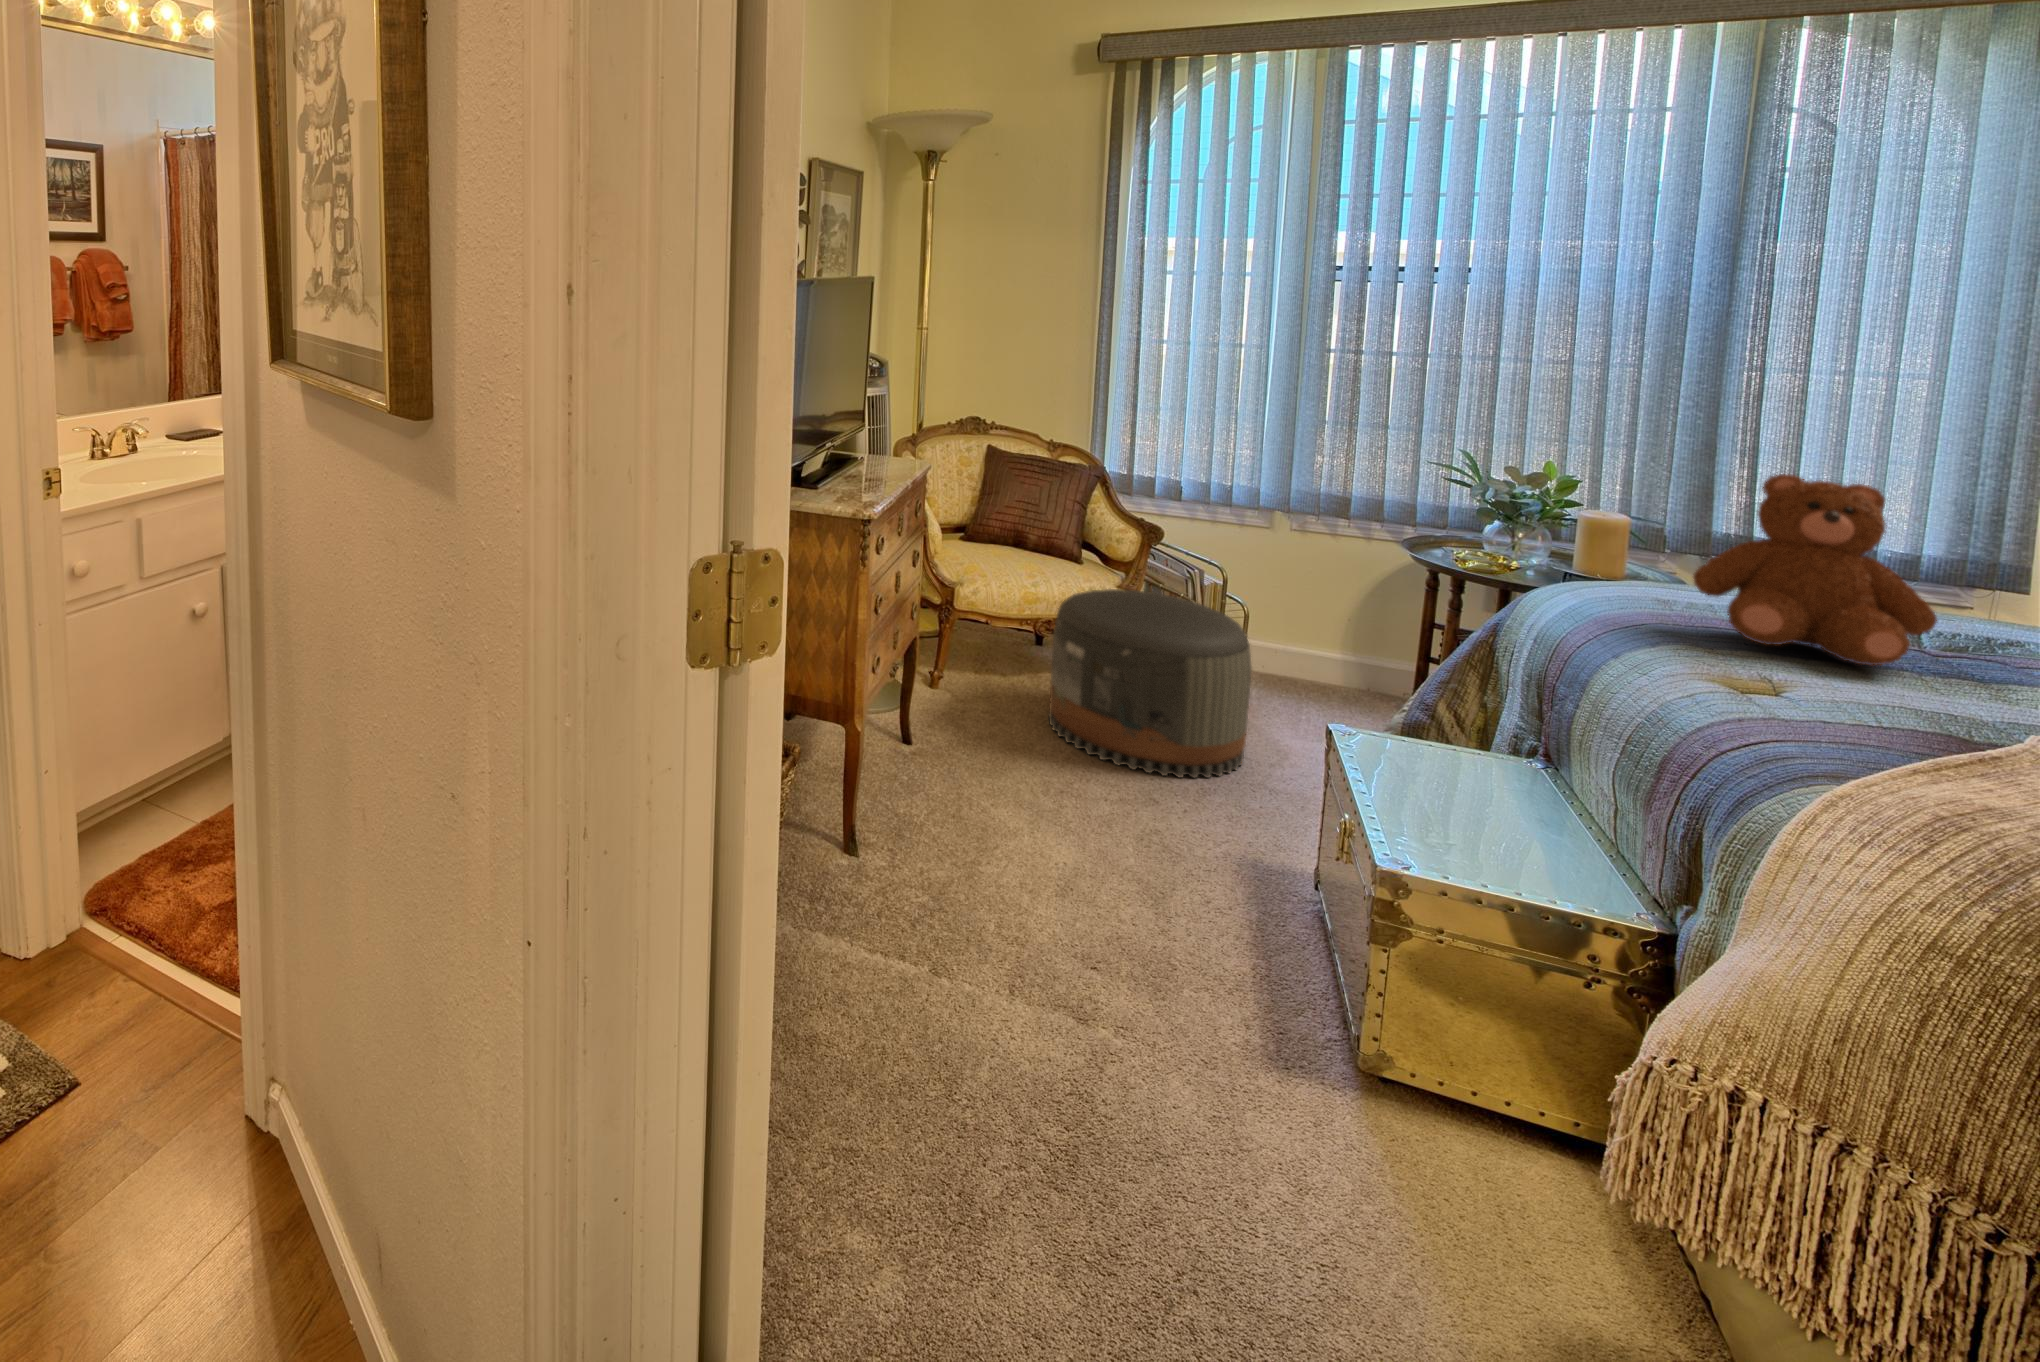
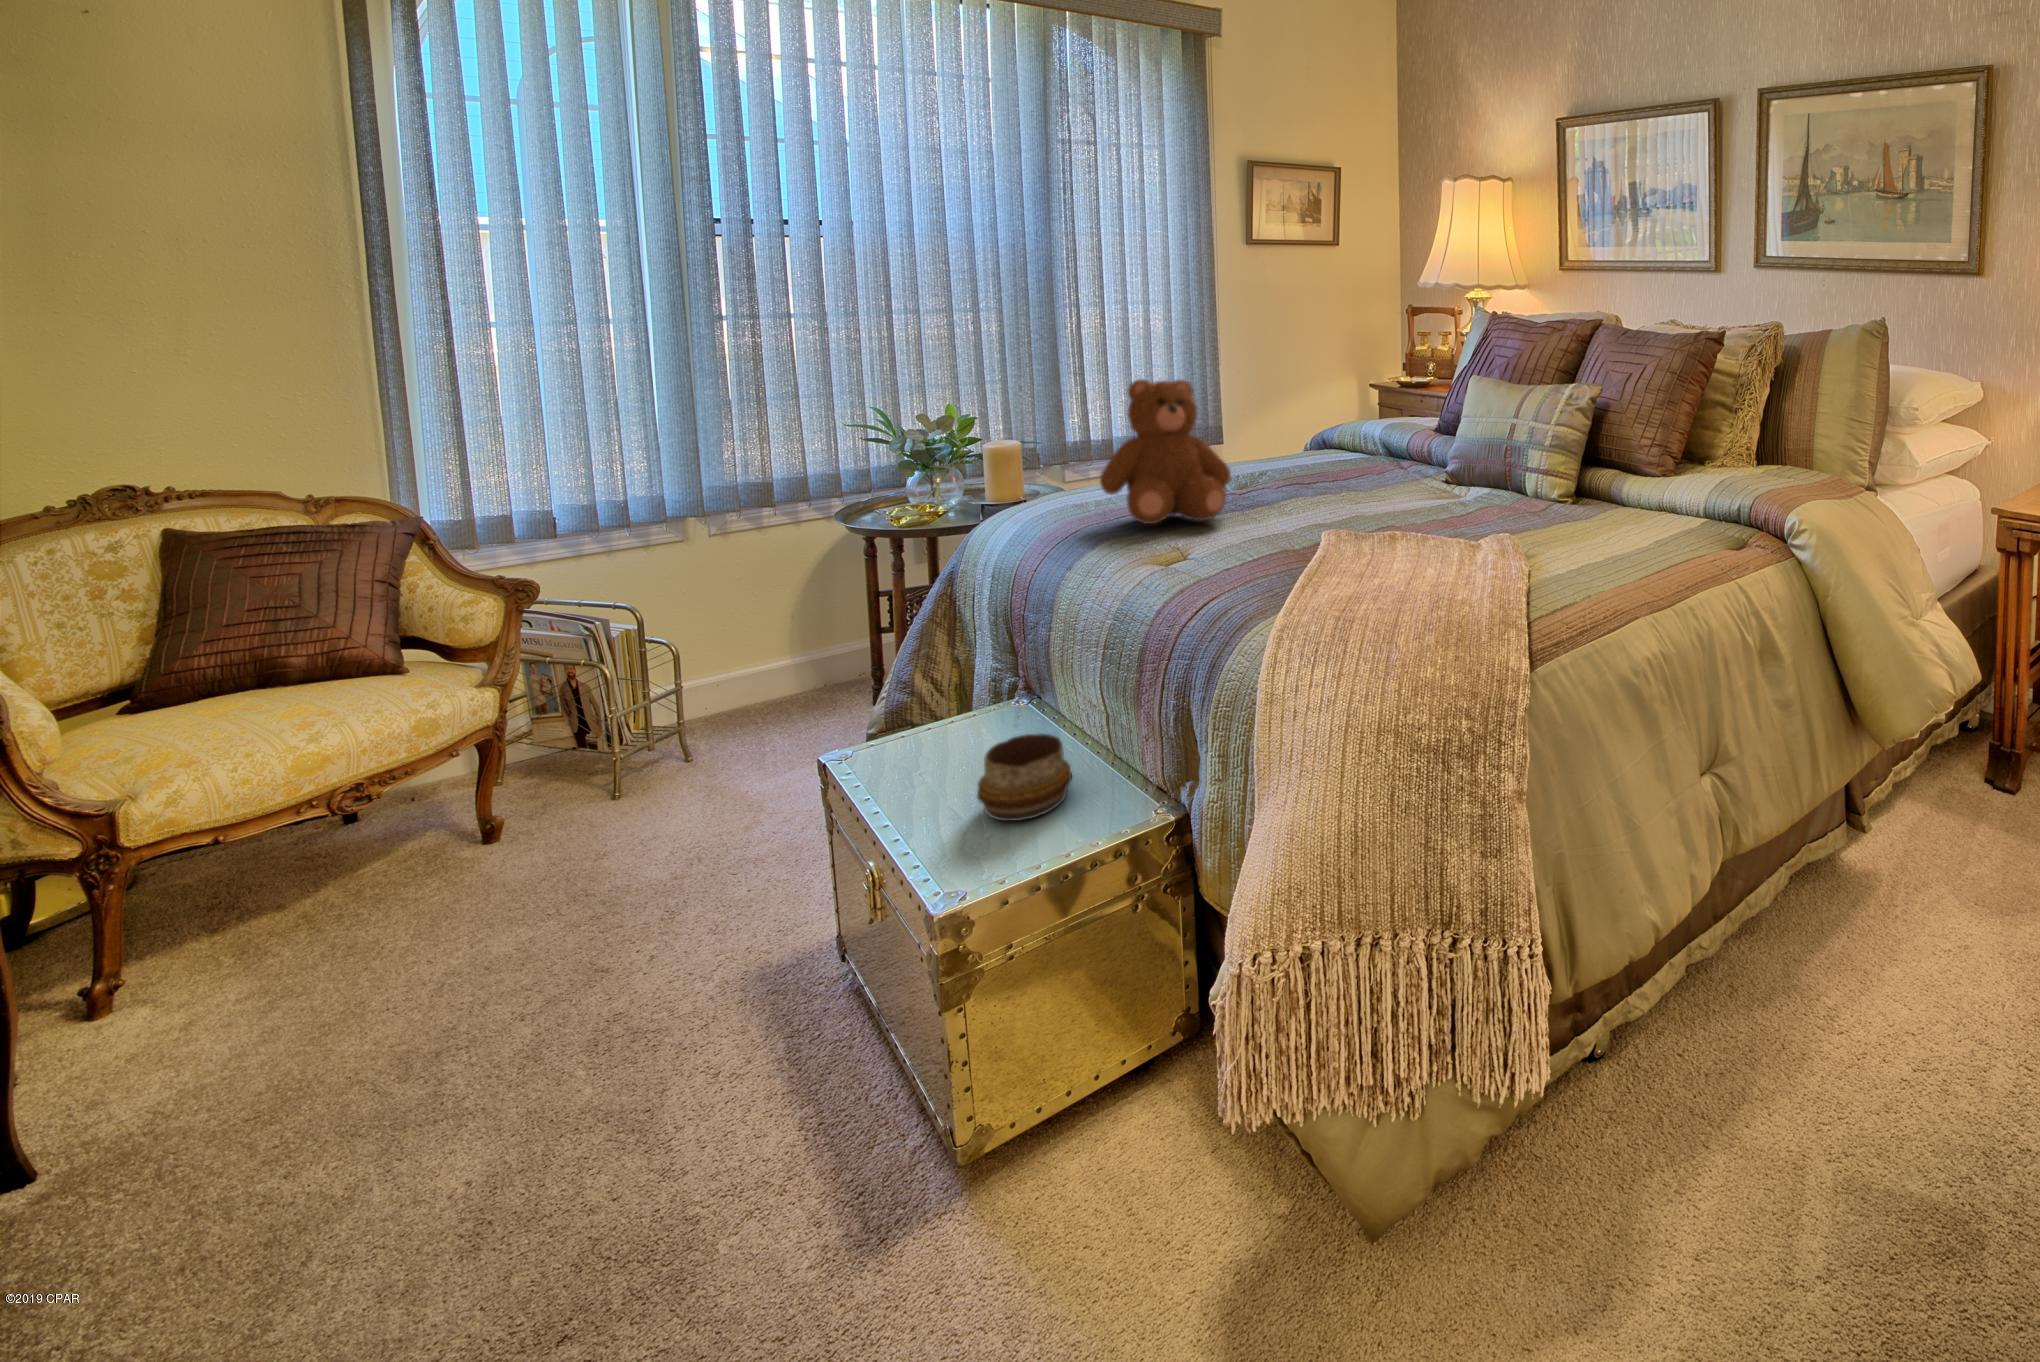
pouf: present [1049,589,1252,778] -> none [369,666,714,966]
decorative bowl: none [1440,771,1548,854] -> present [977,734,1072,821]

